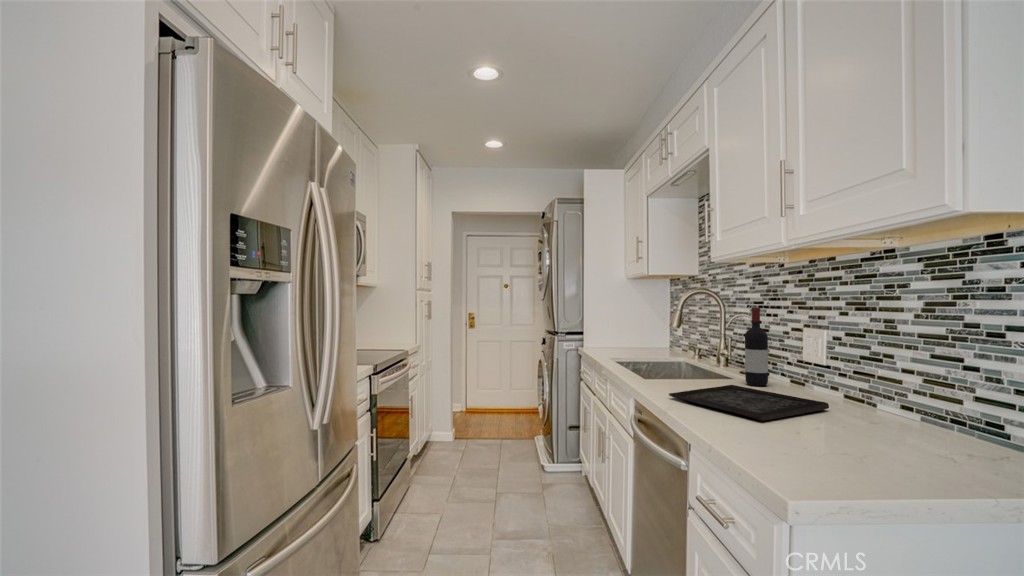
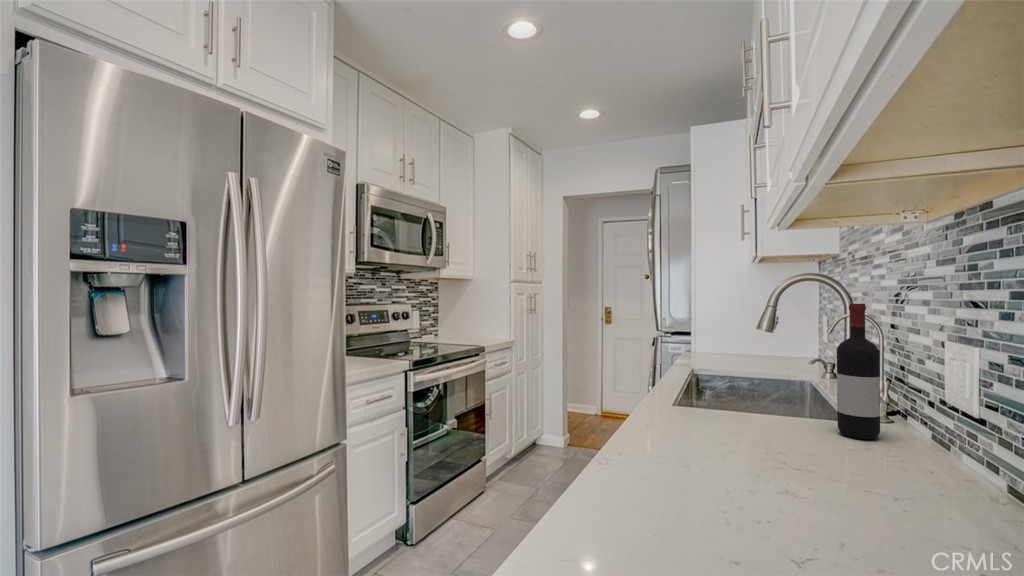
tray: present [669,385,829,421] -> none [651,431,930,511]

